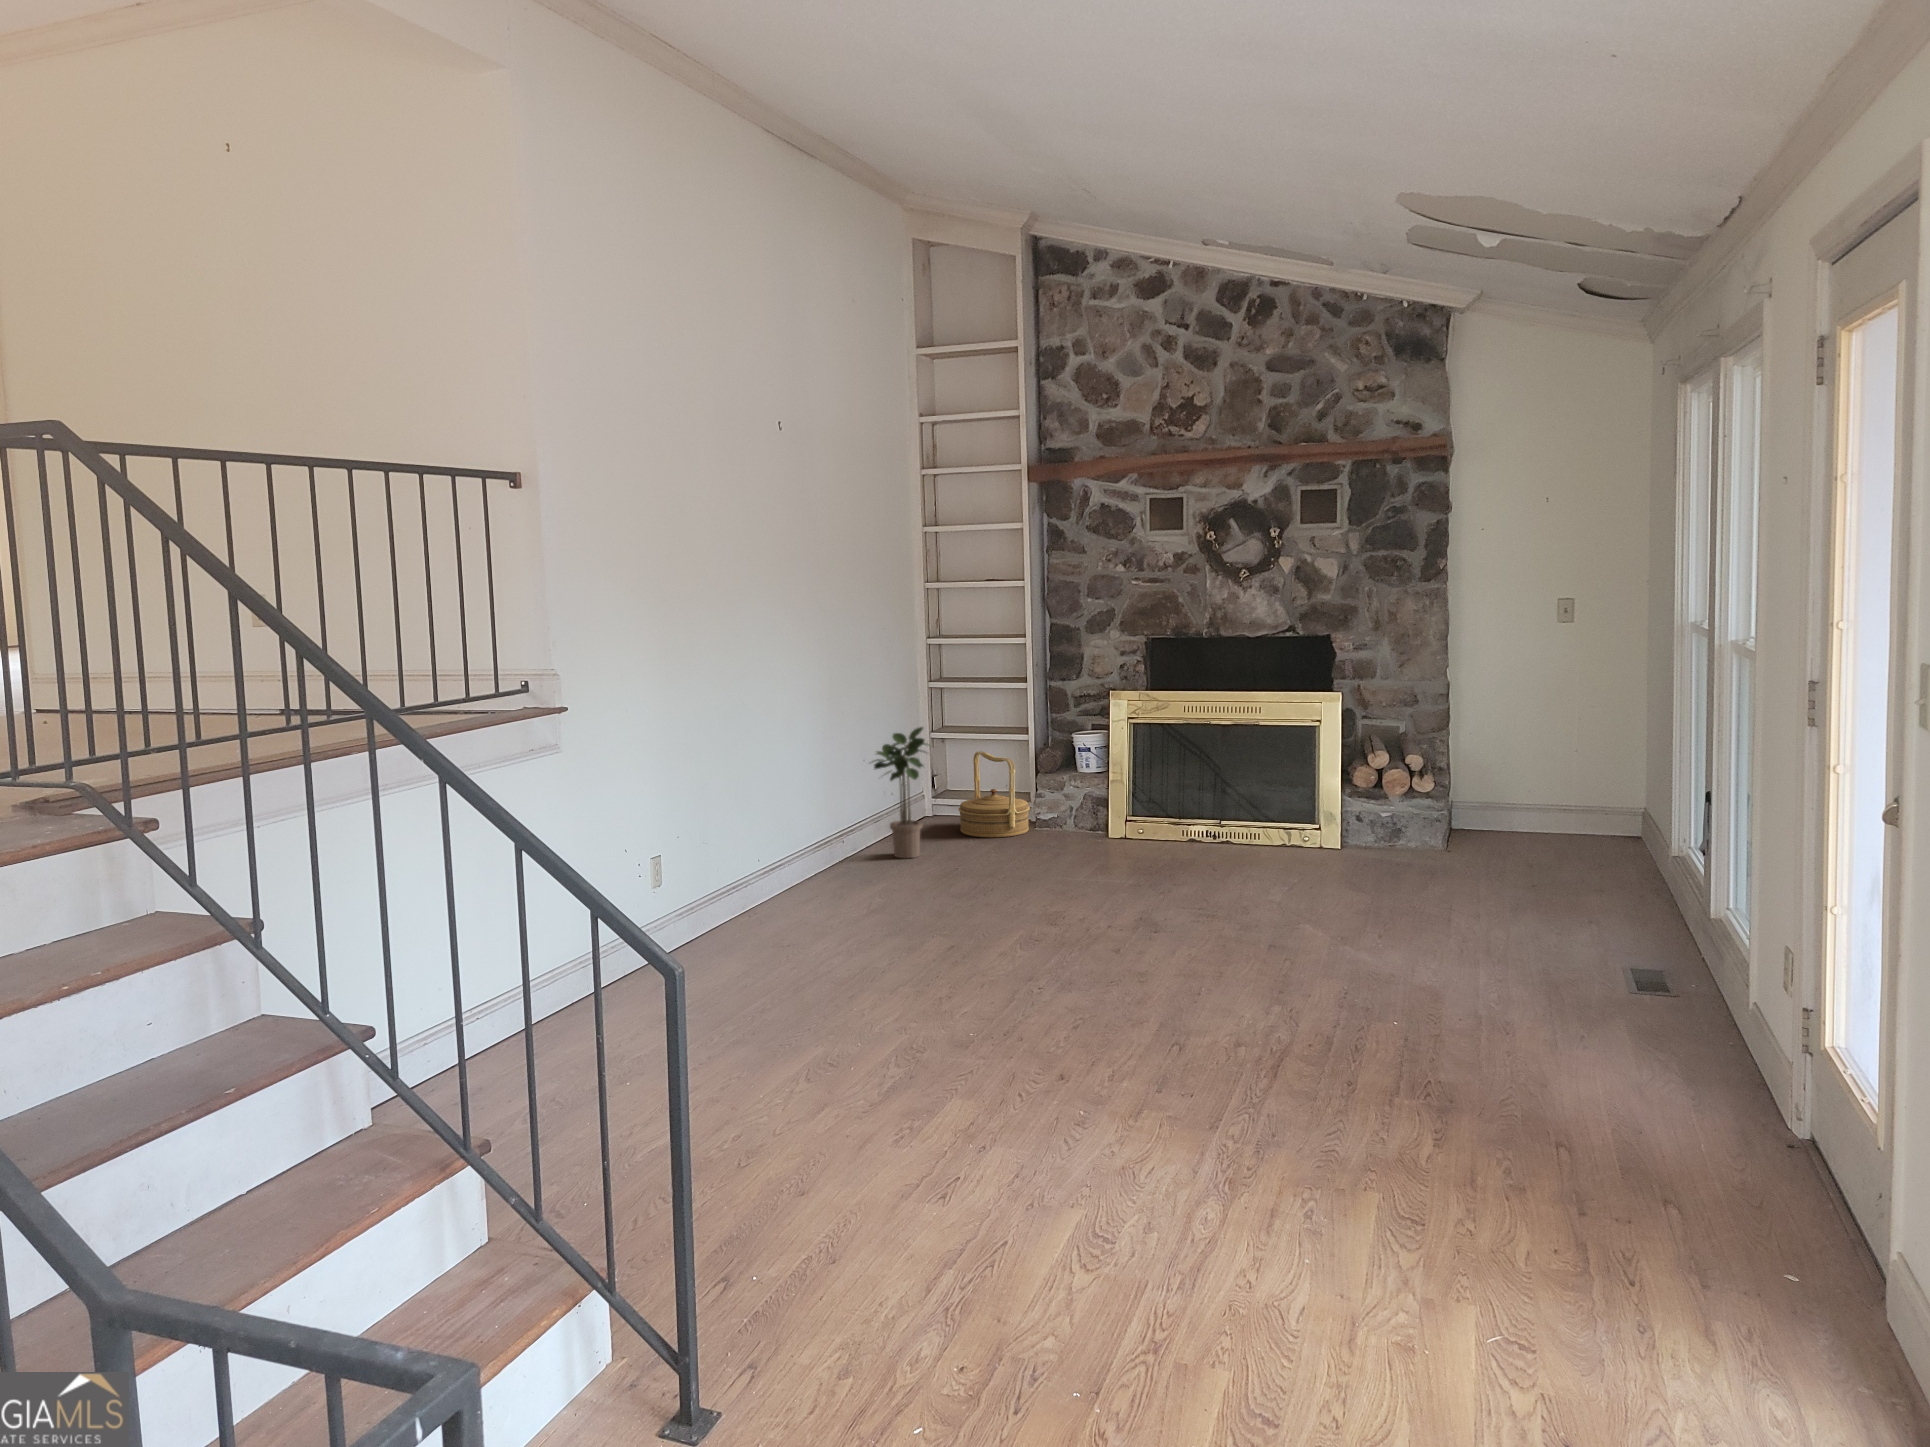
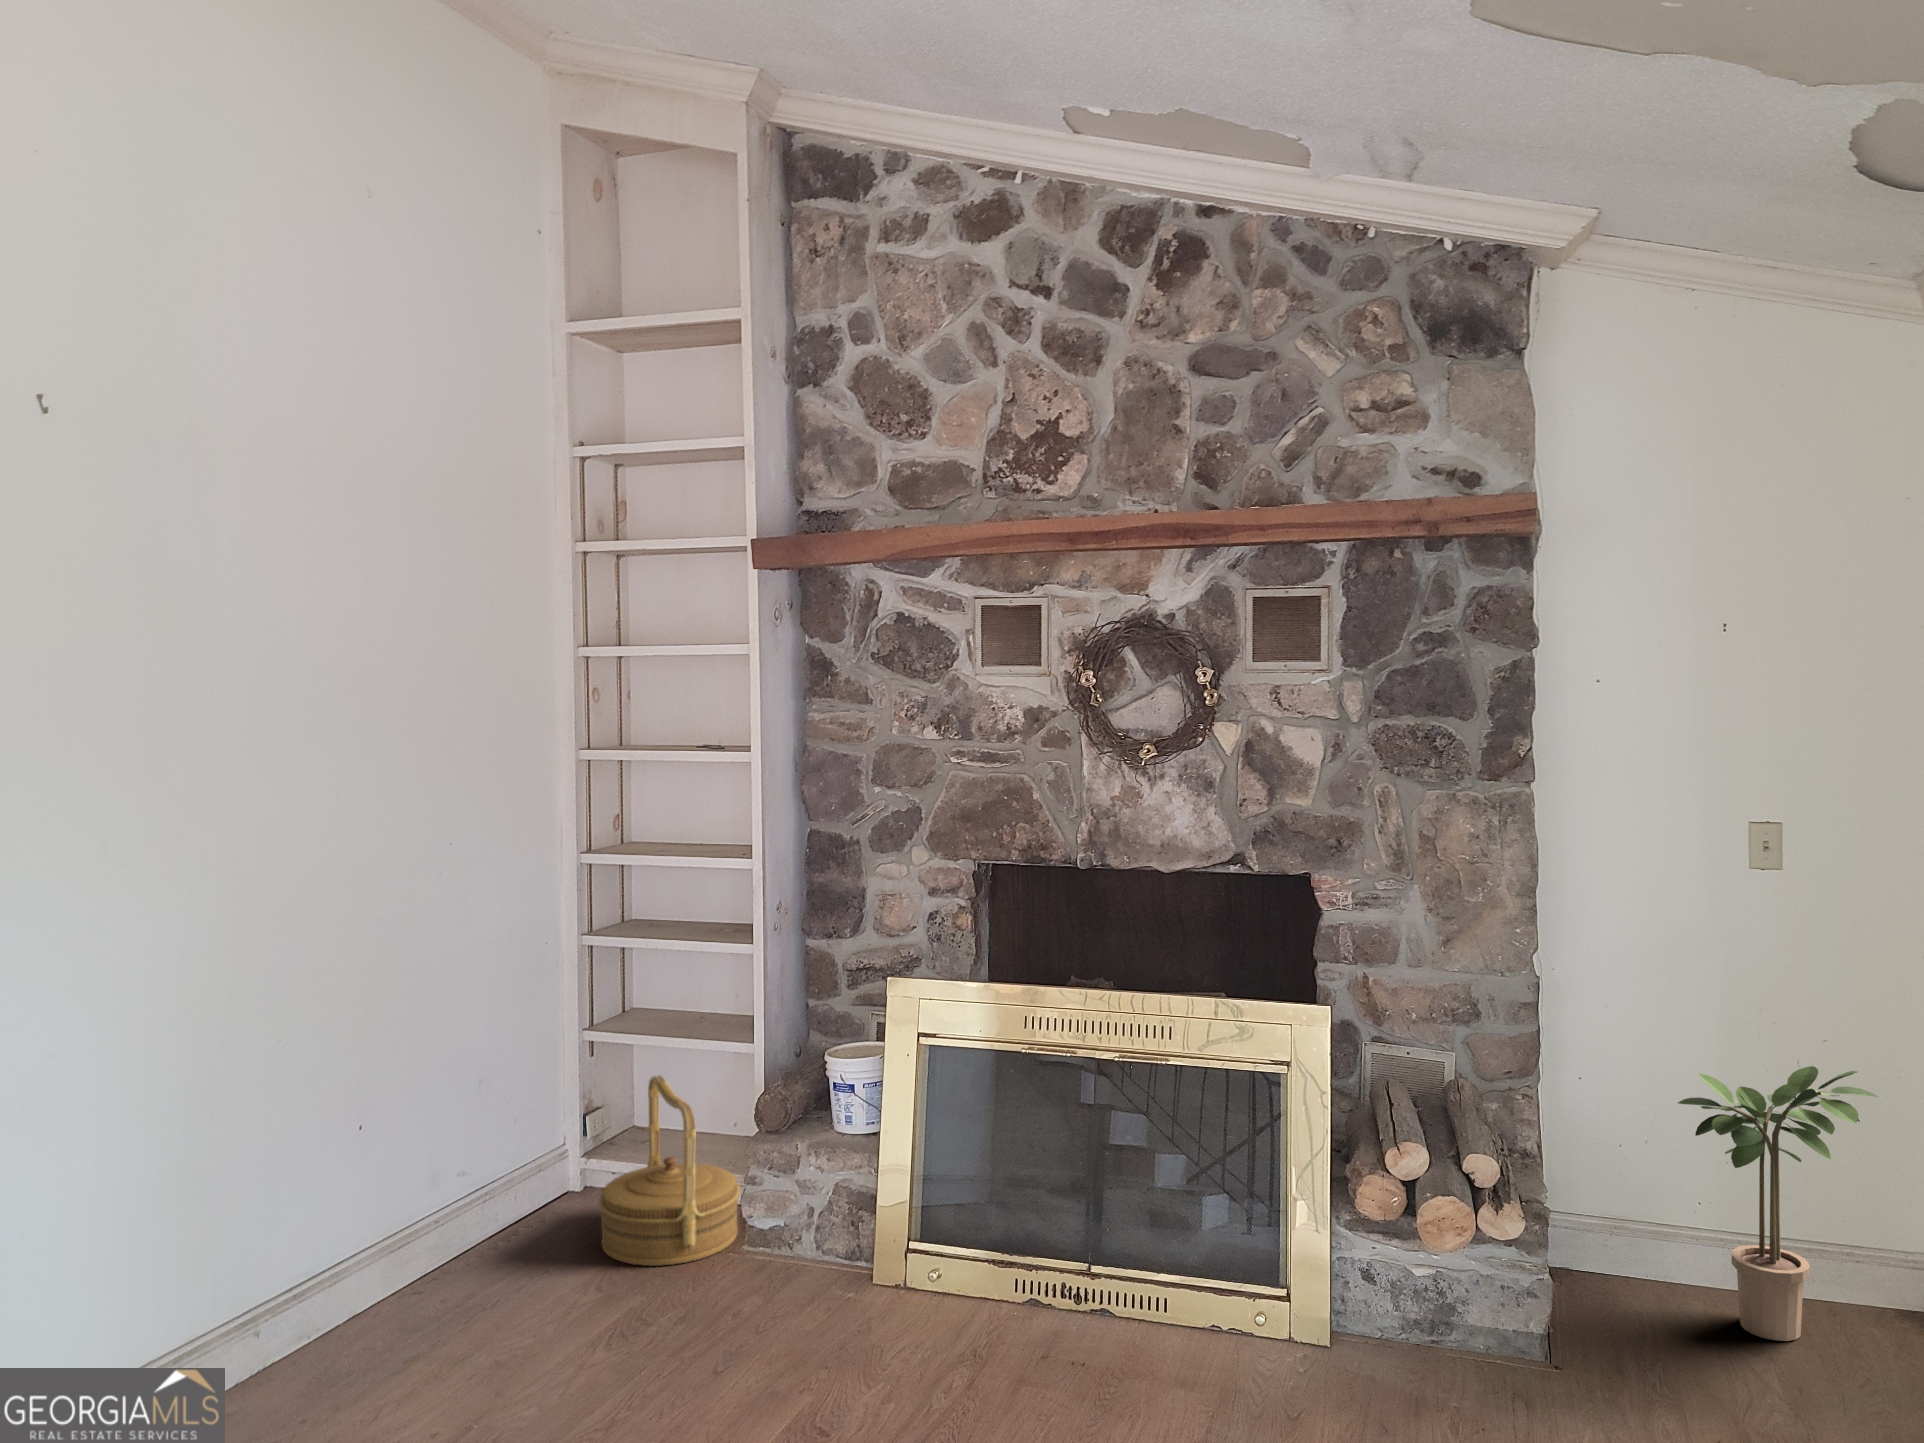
potted plant: present [873,727,928,858] -> present [1678,1066,1878,1341]

